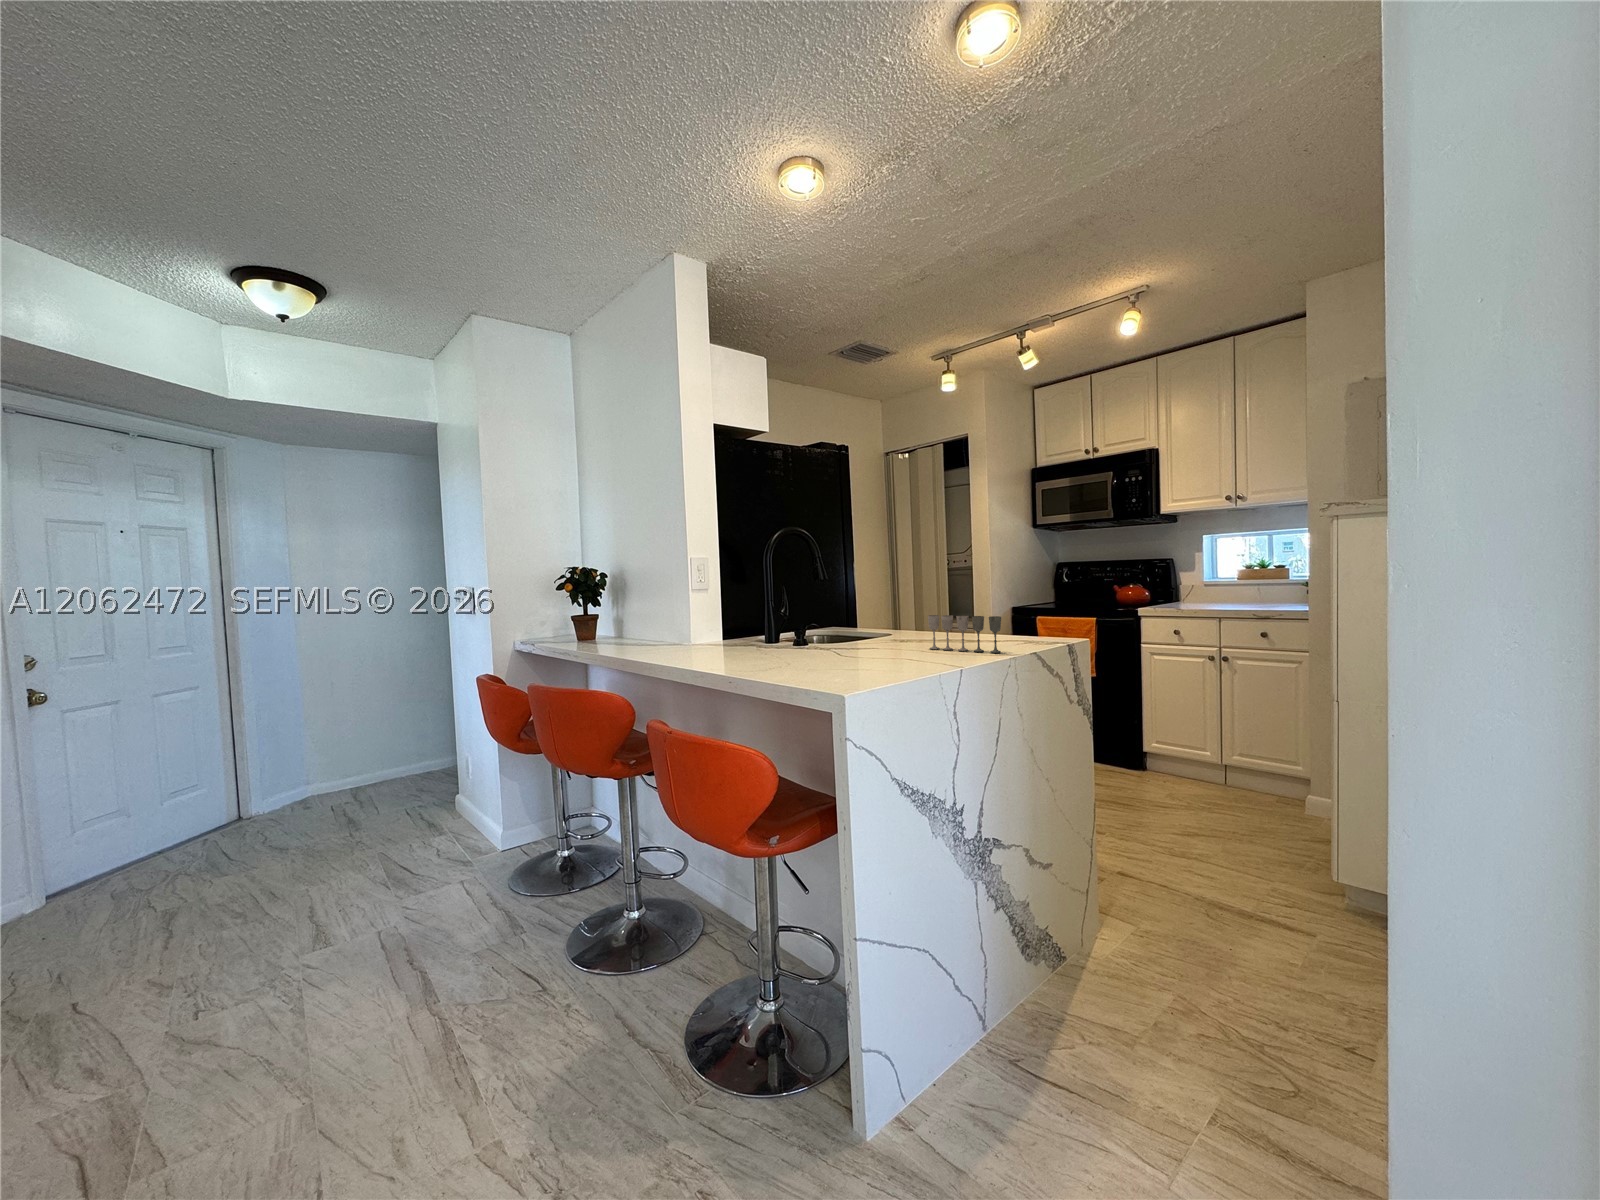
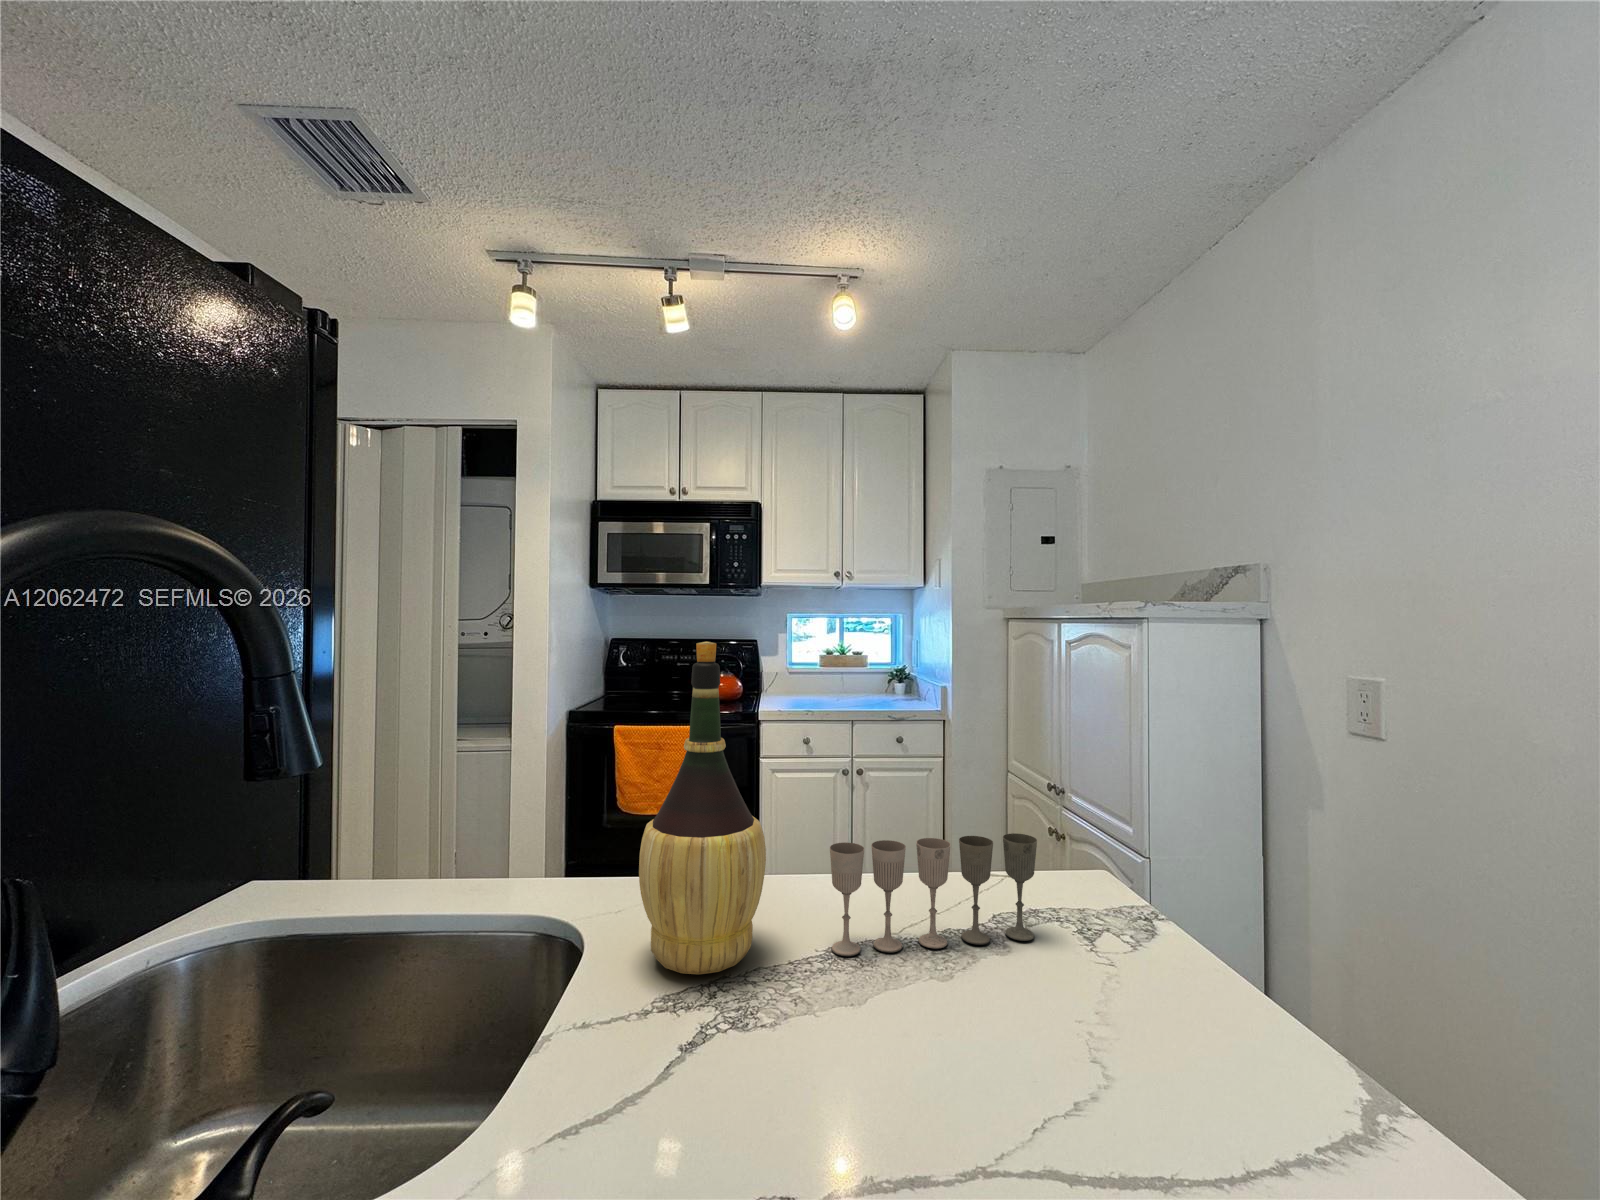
wine bottle: none [873,549,912,646] -> present [639,642,766,974]

